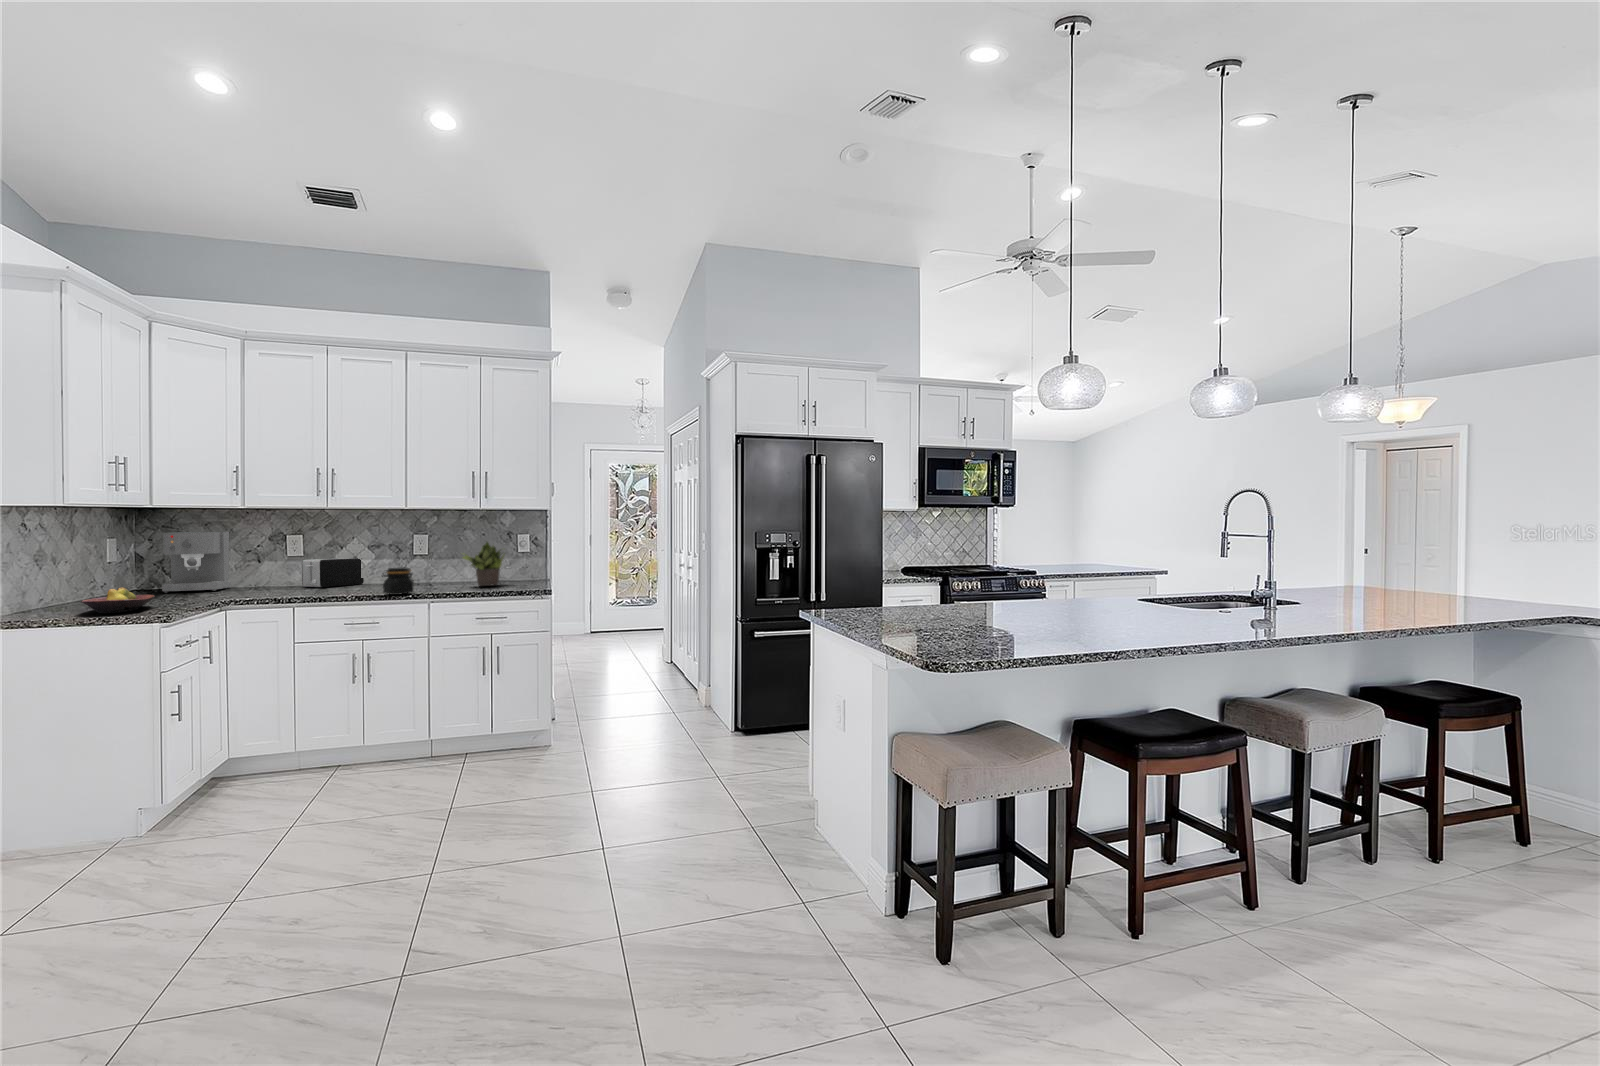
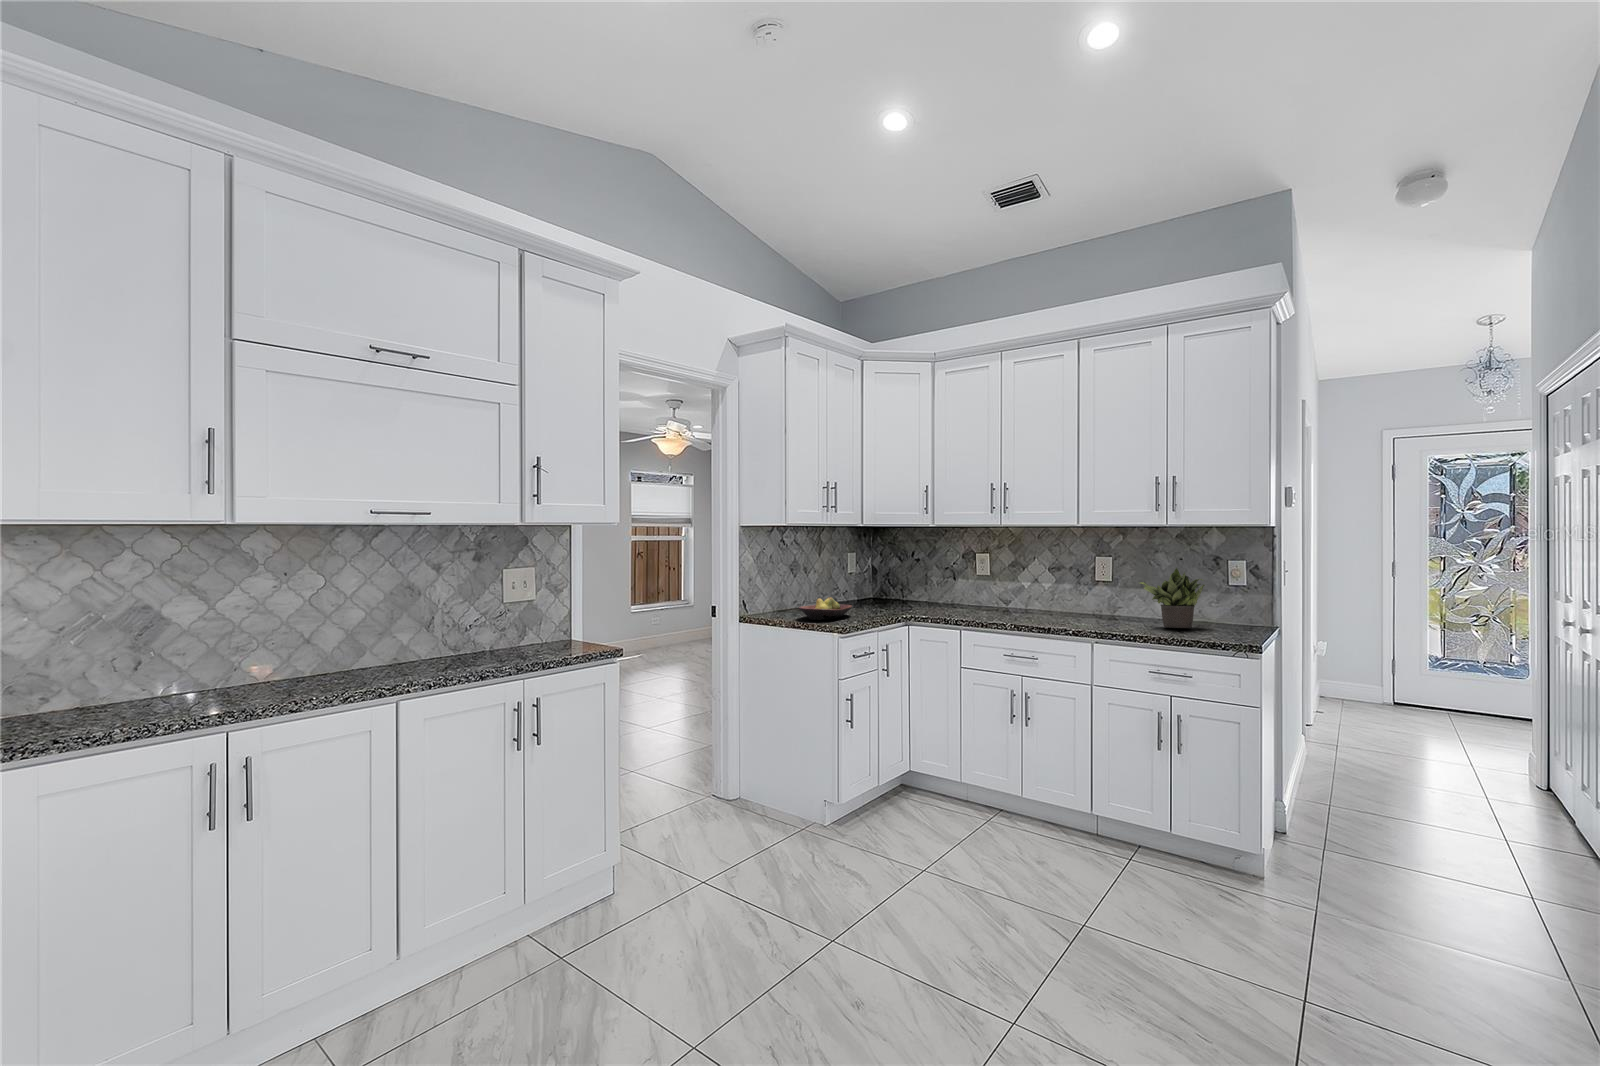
coffee maker: present [162,532,231,593] -> none [881,549,934,605]
toaster: present [302,558,364,587] -> none [986,580,1044,610]
jar: present [382,568,414,595] -> none [1040,596,1077,629]

